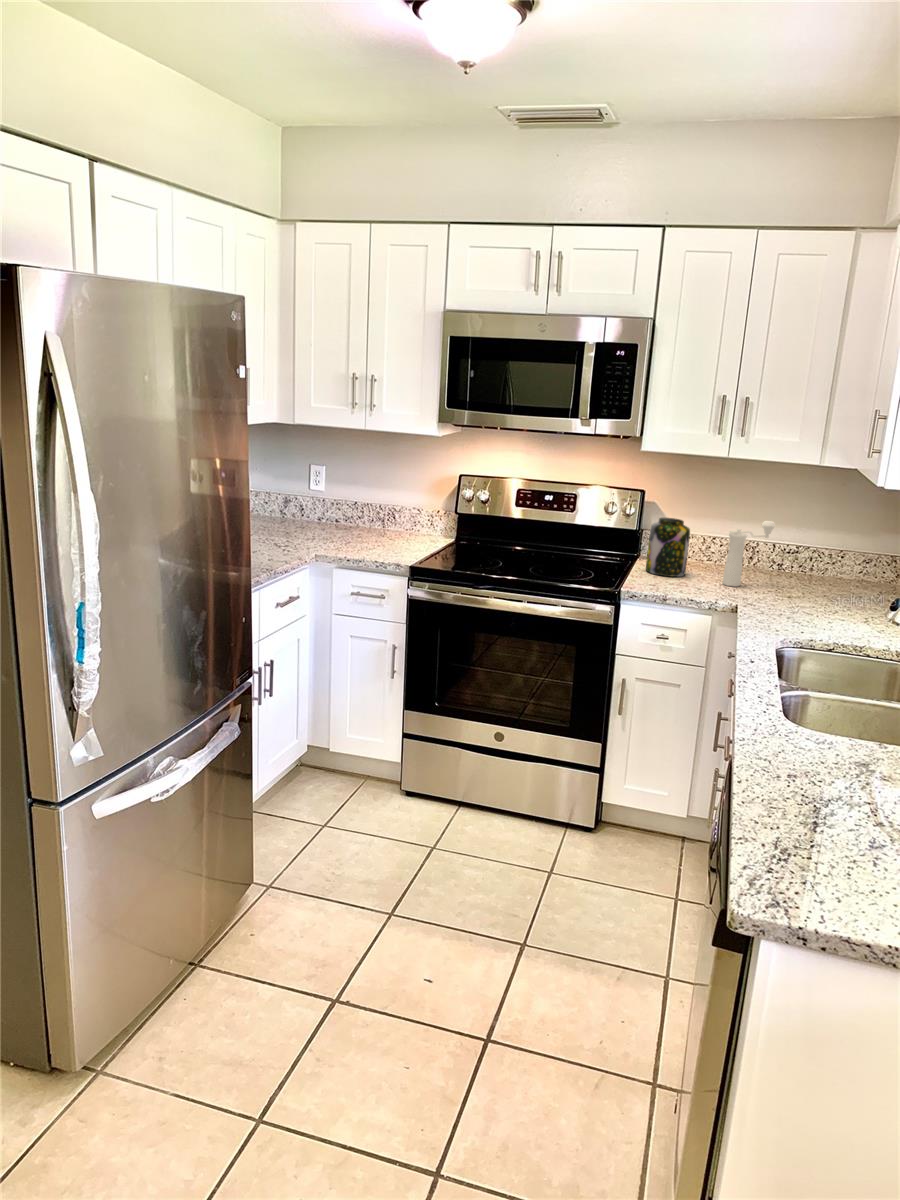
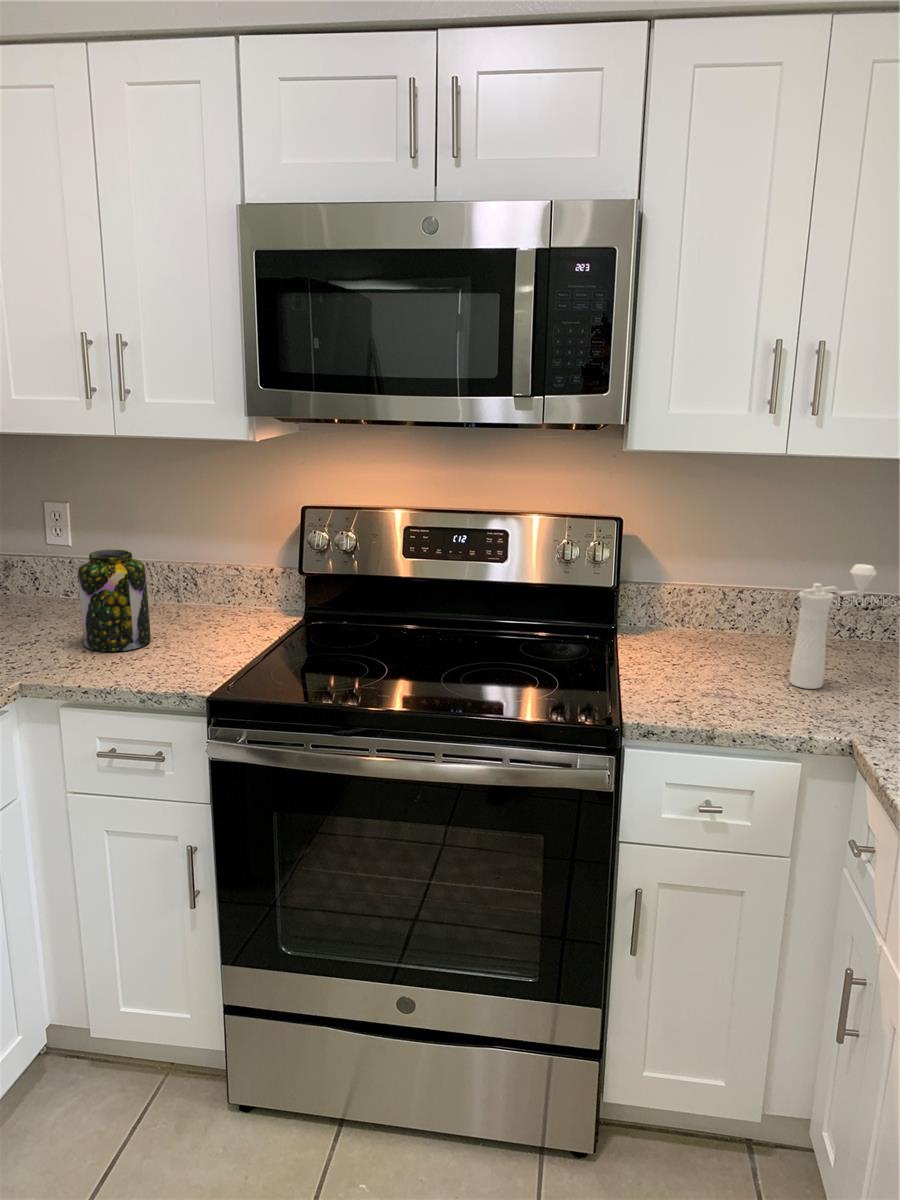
jar: present [646,518,690,577] -> present [78,549,151,652]

